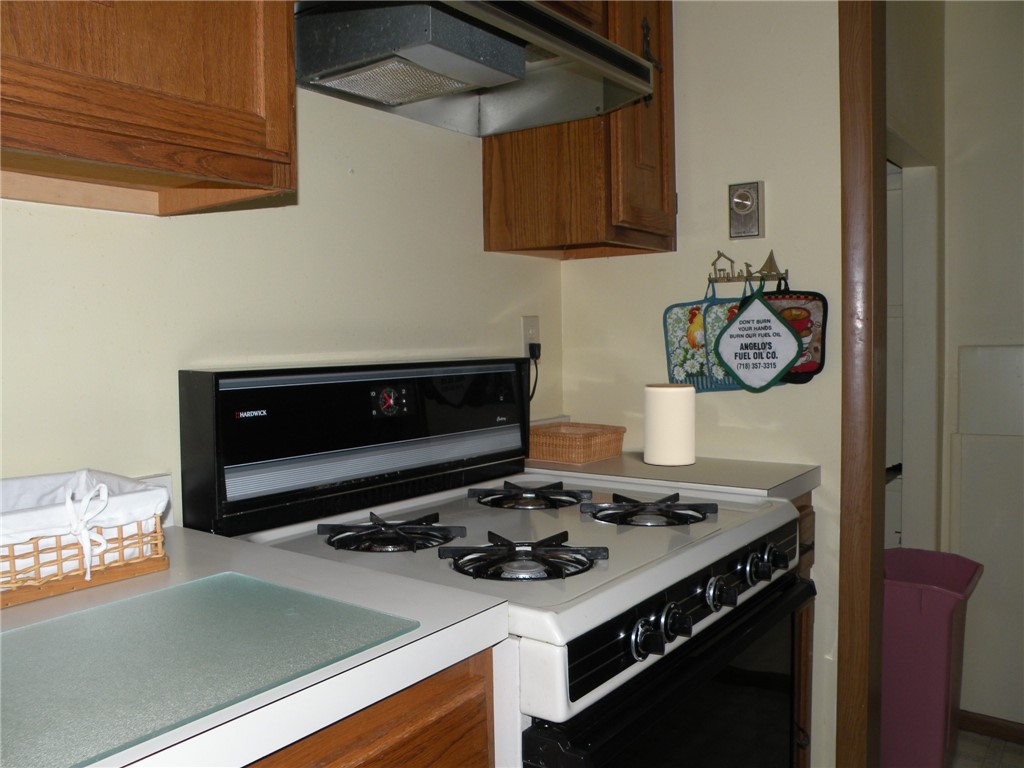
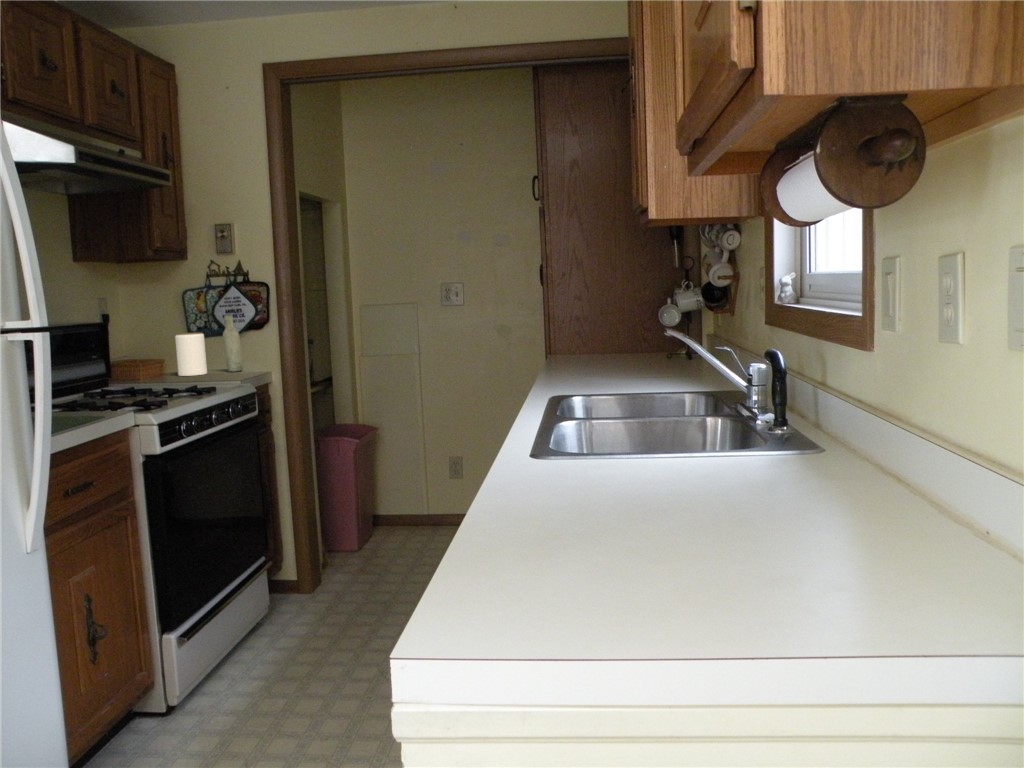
bottle: none [730,353,763,464] -> present [223,315,243,372]

